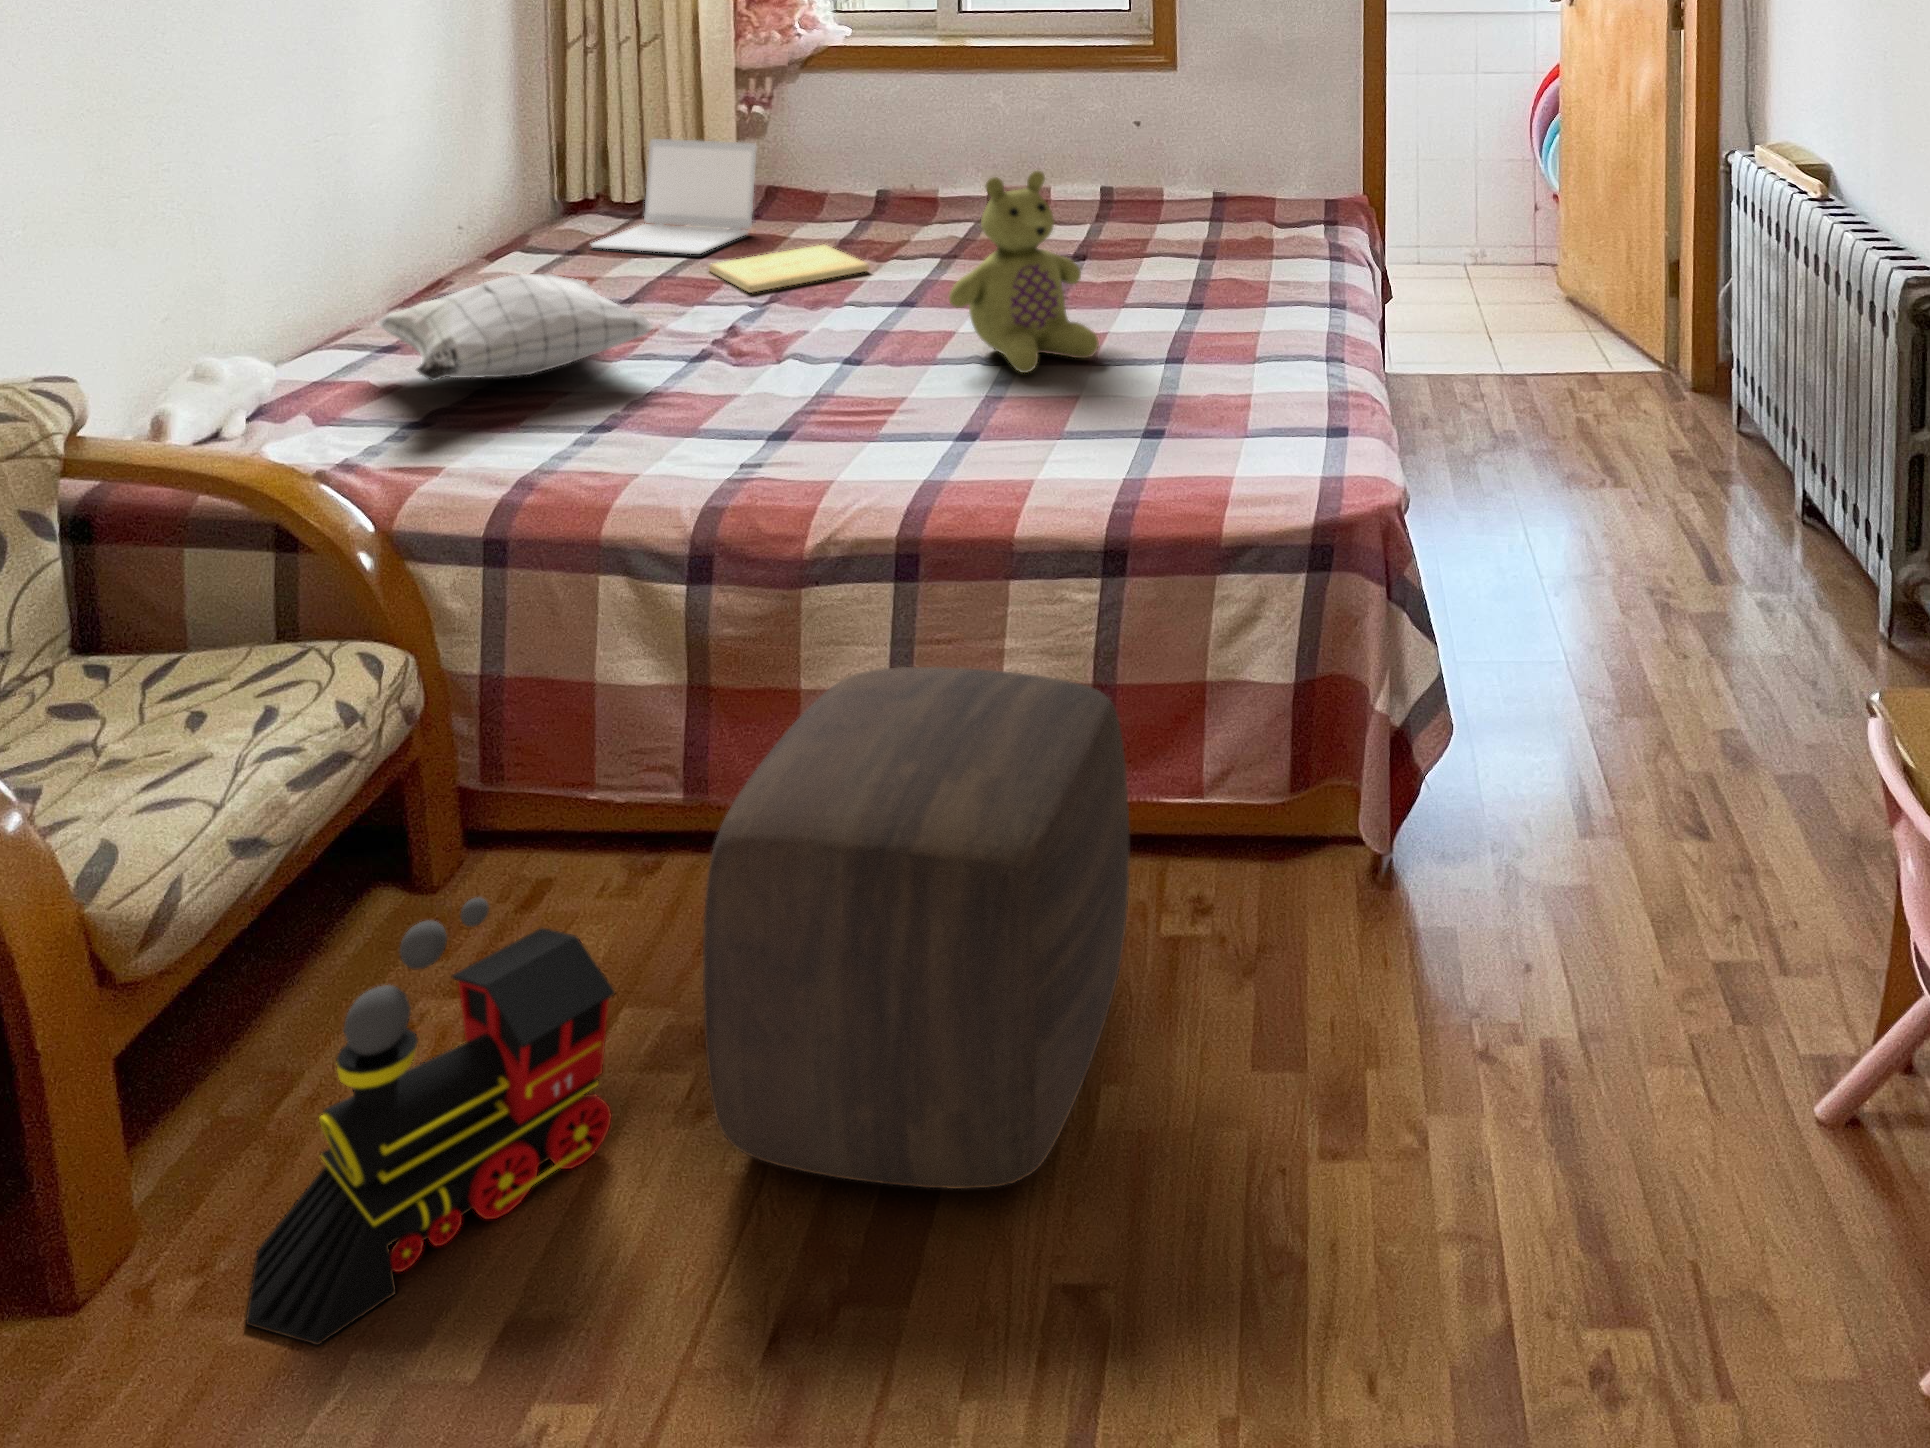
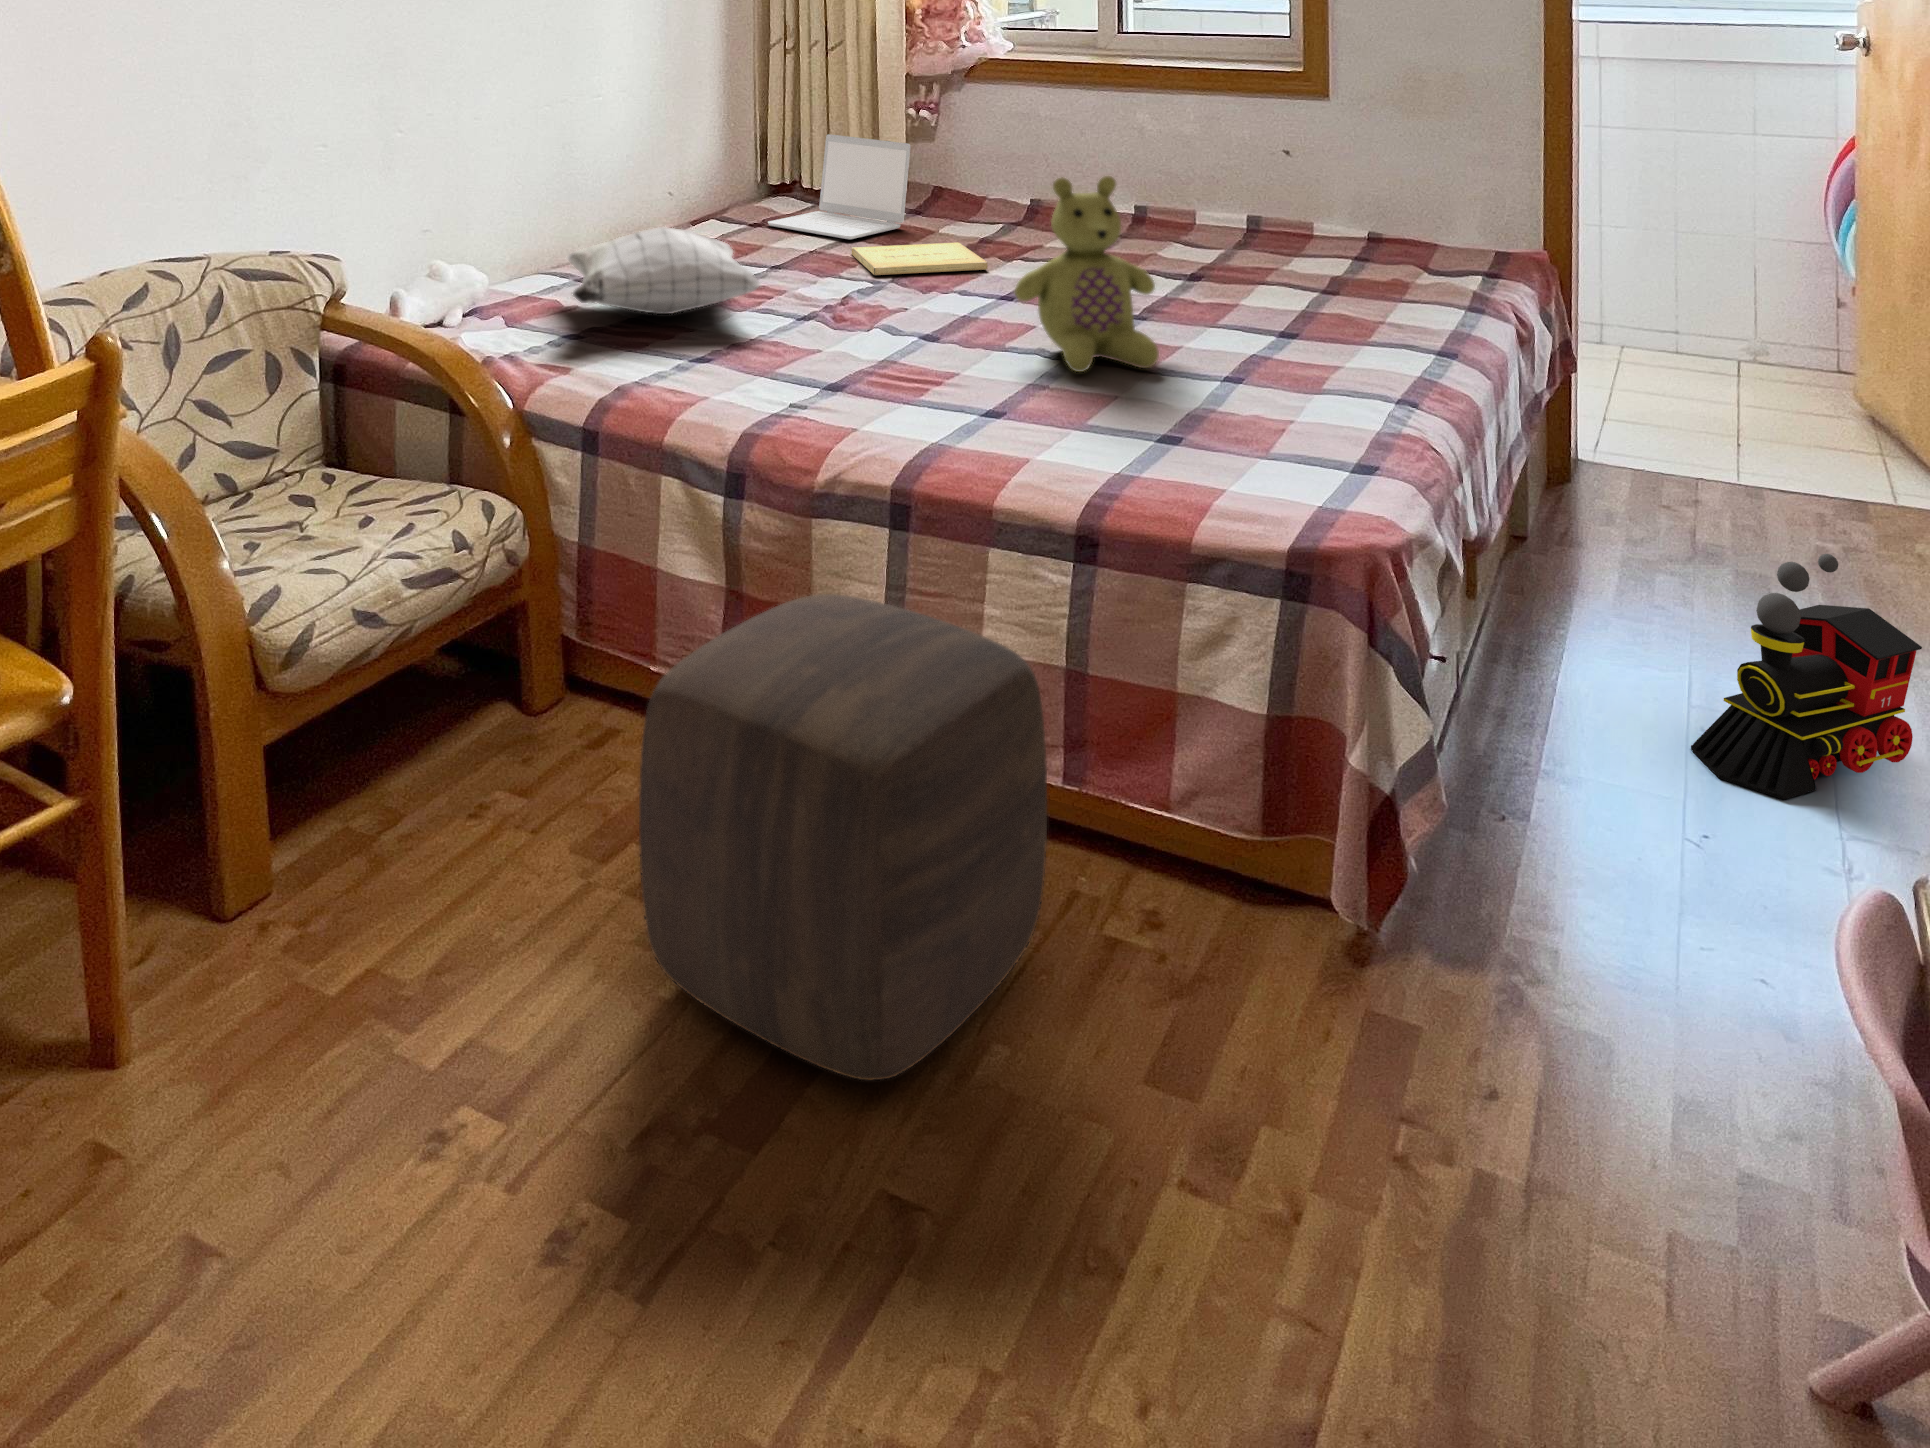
toy train: present [246,897,616,1345] -> present [1691,554,1922,800]

